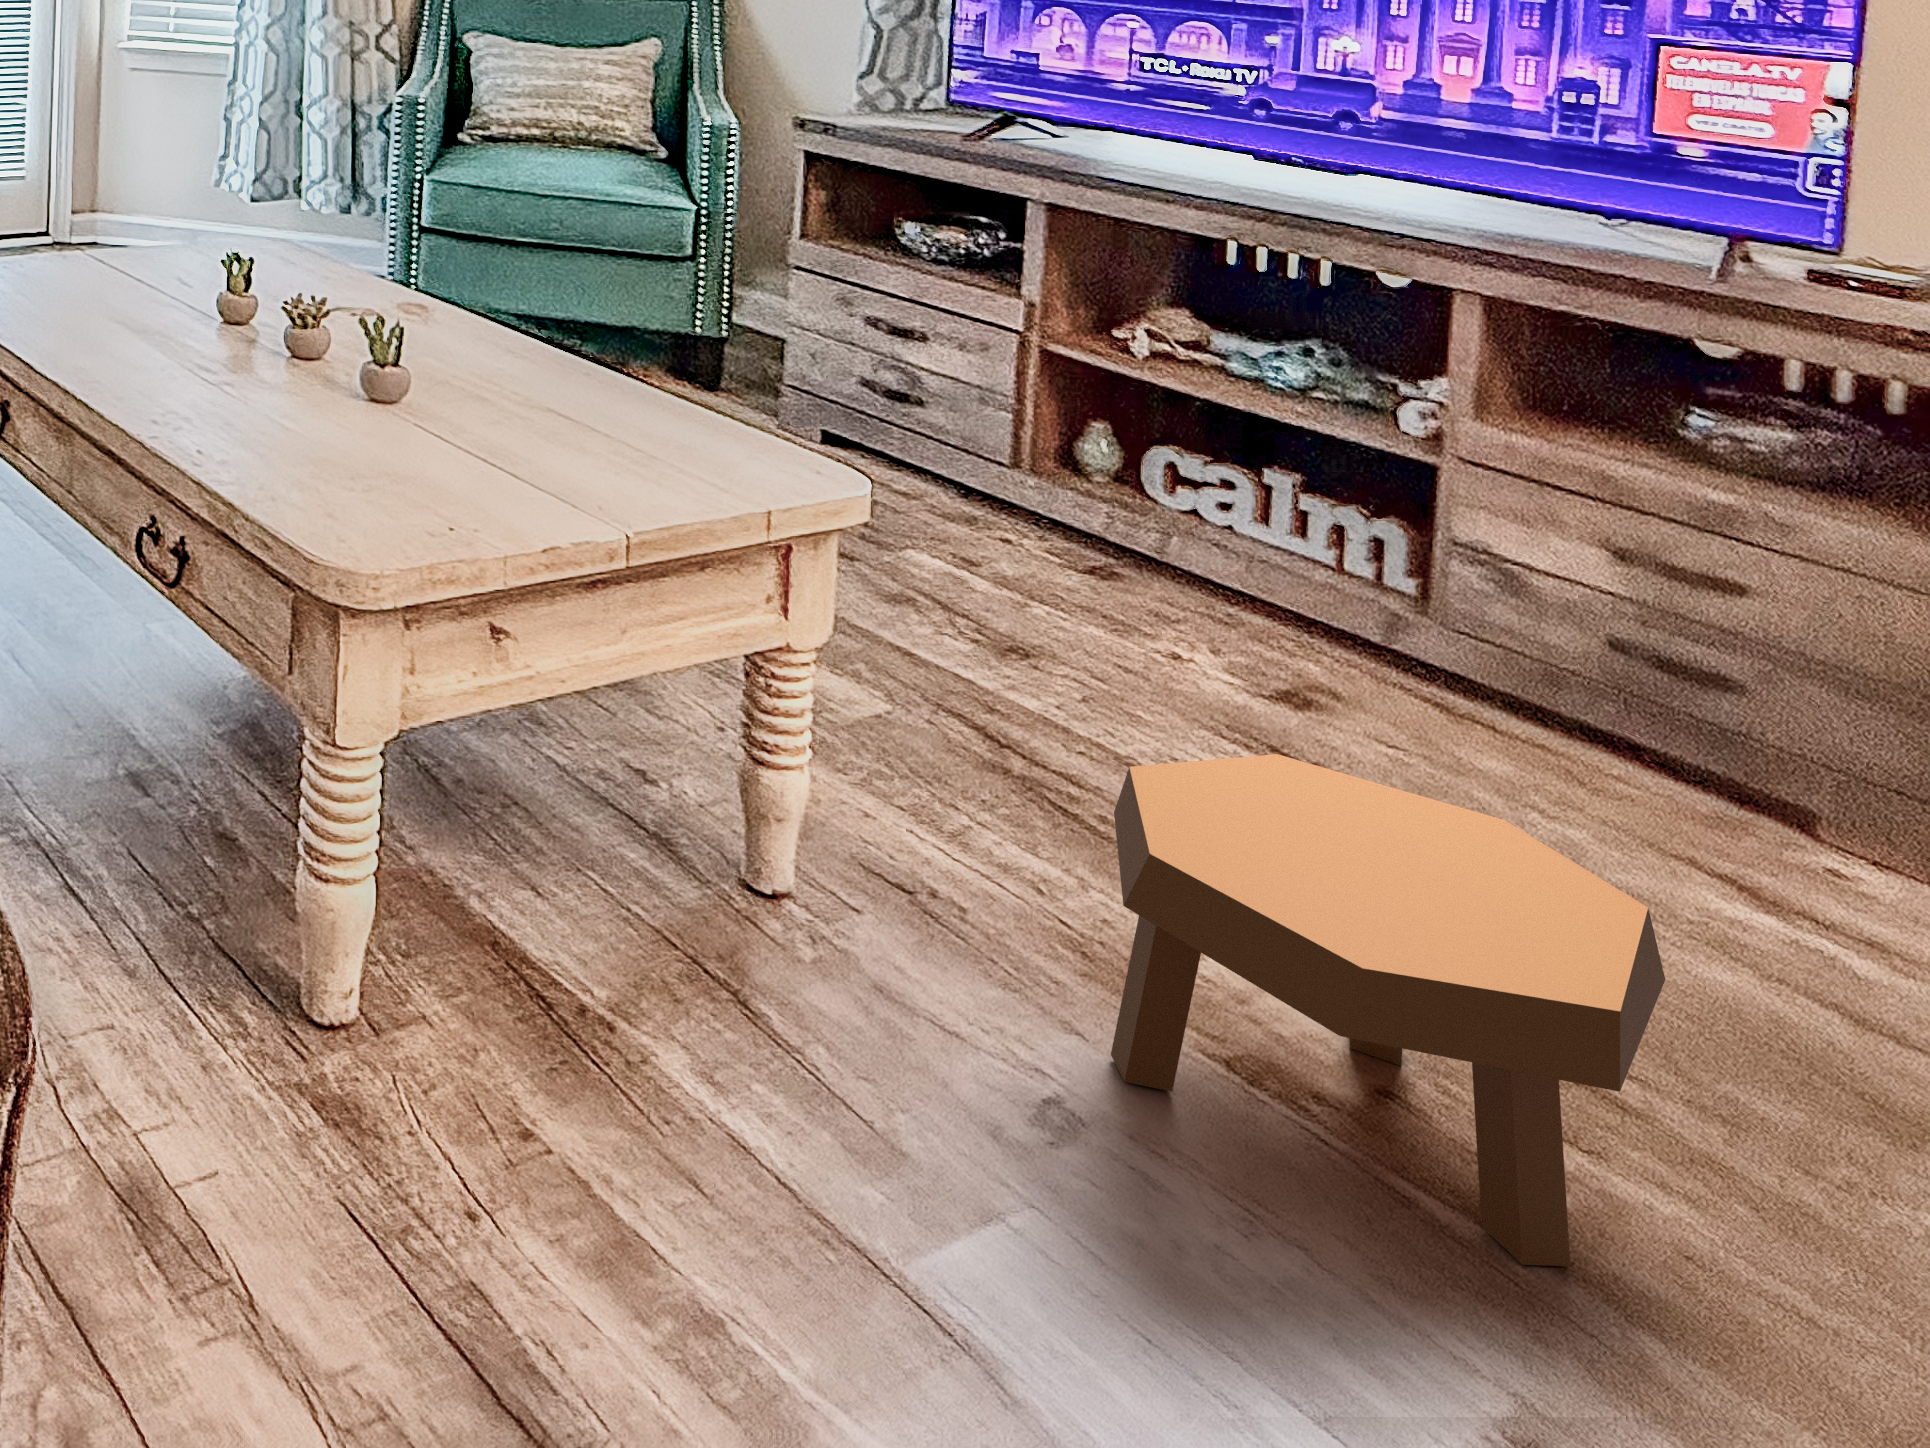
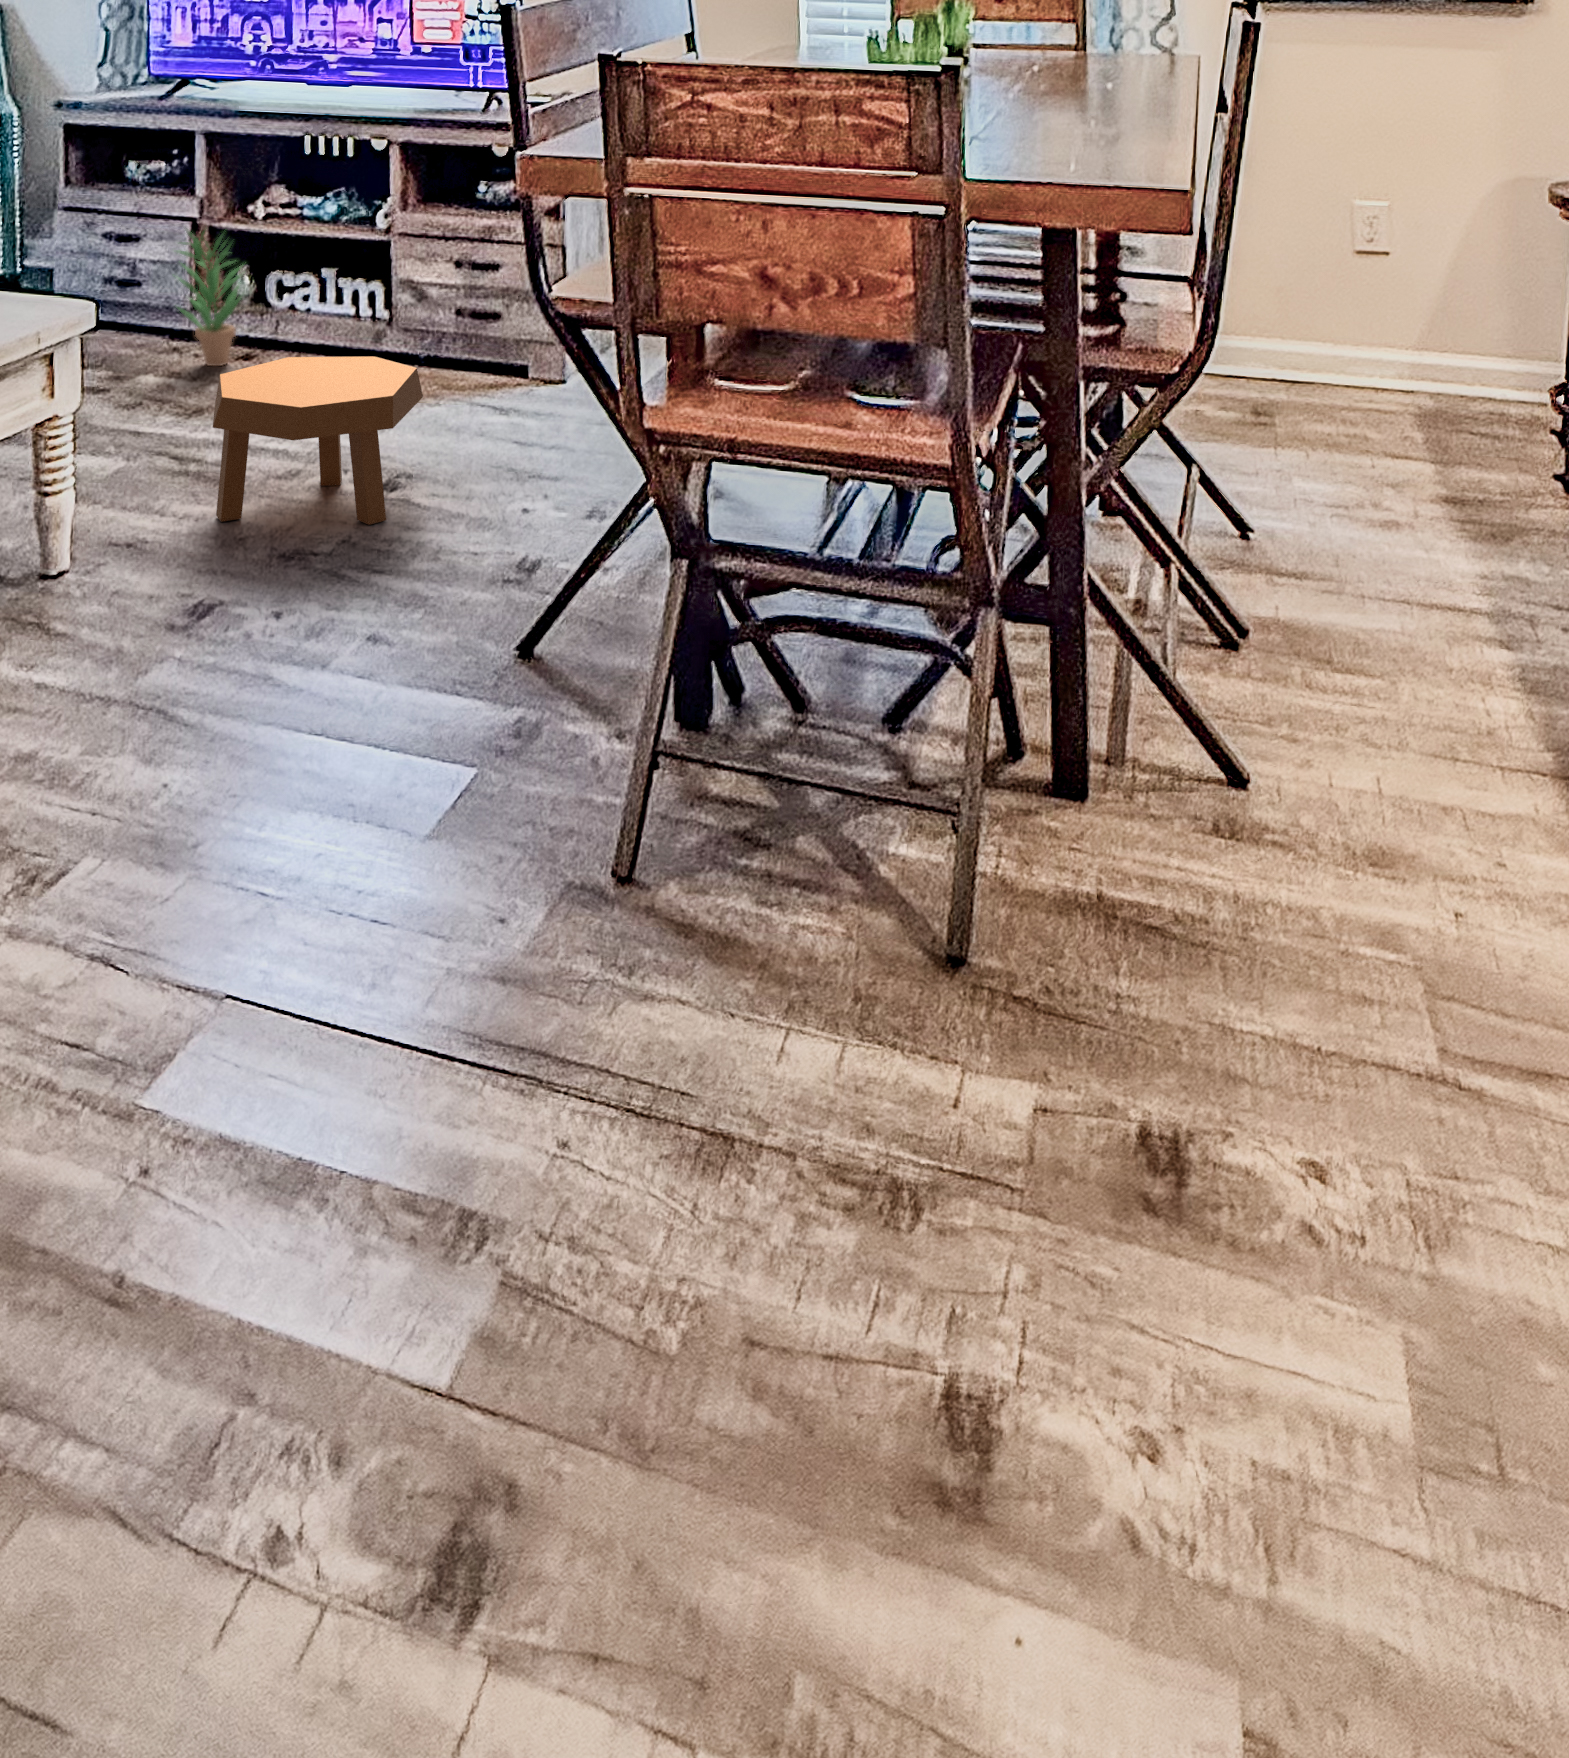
potted plant: none [981,365,1128,601] -> present [175,229,240,366]

